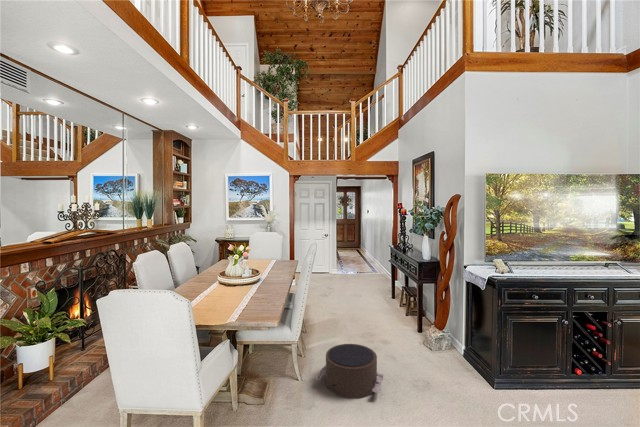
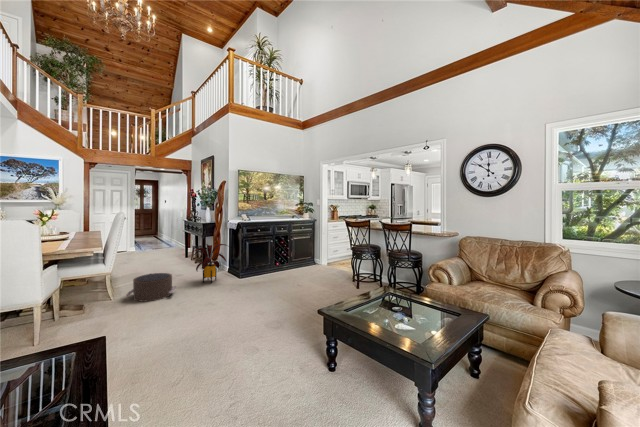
house plant: none [405,303,472,374] -> present [193,244,226,283]

